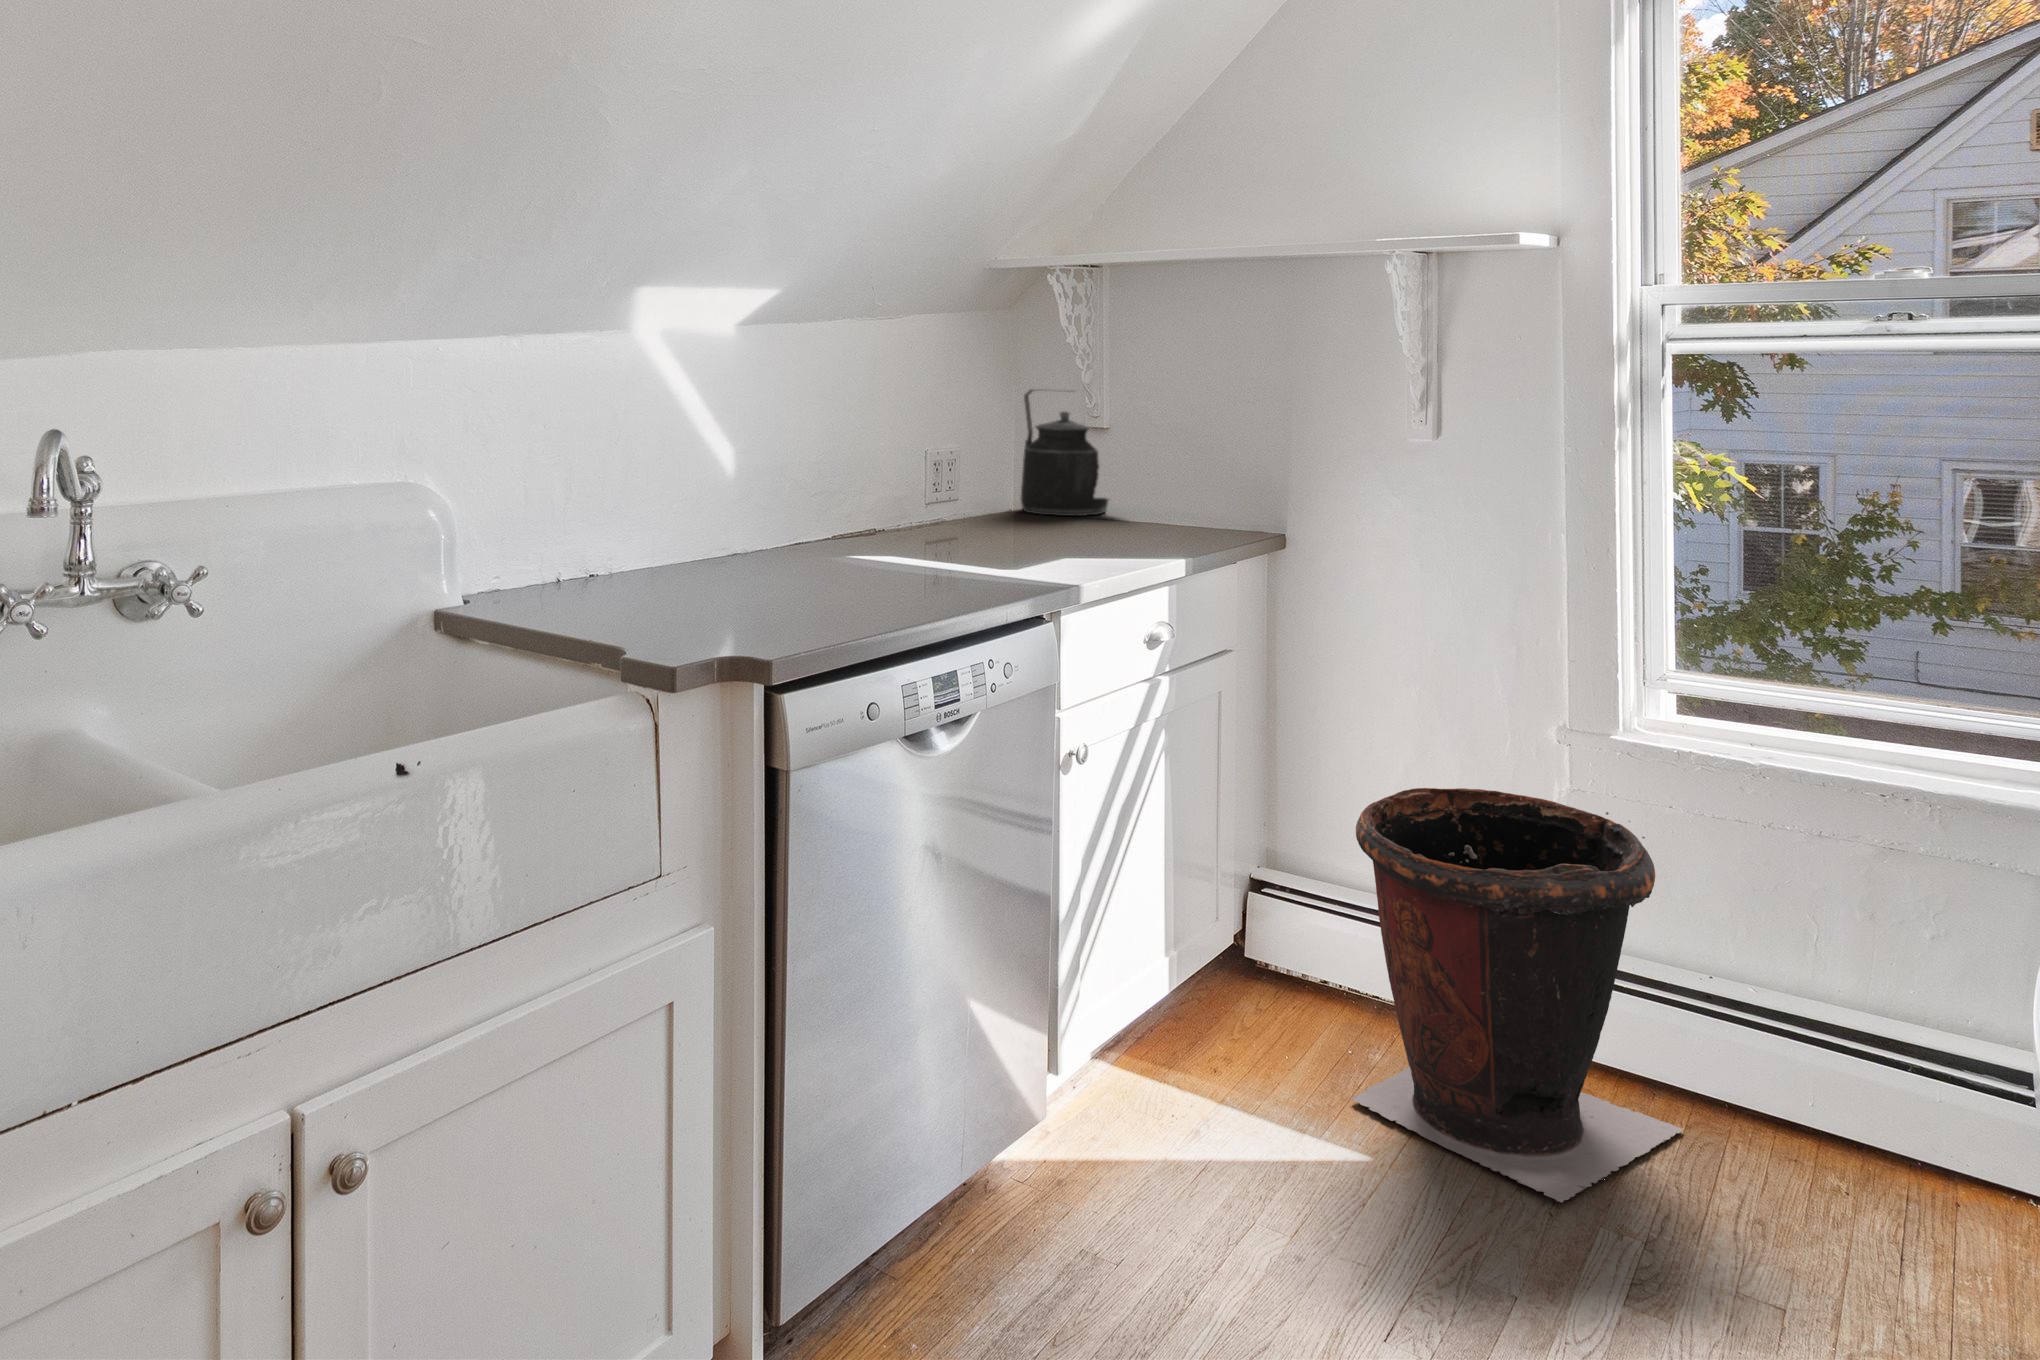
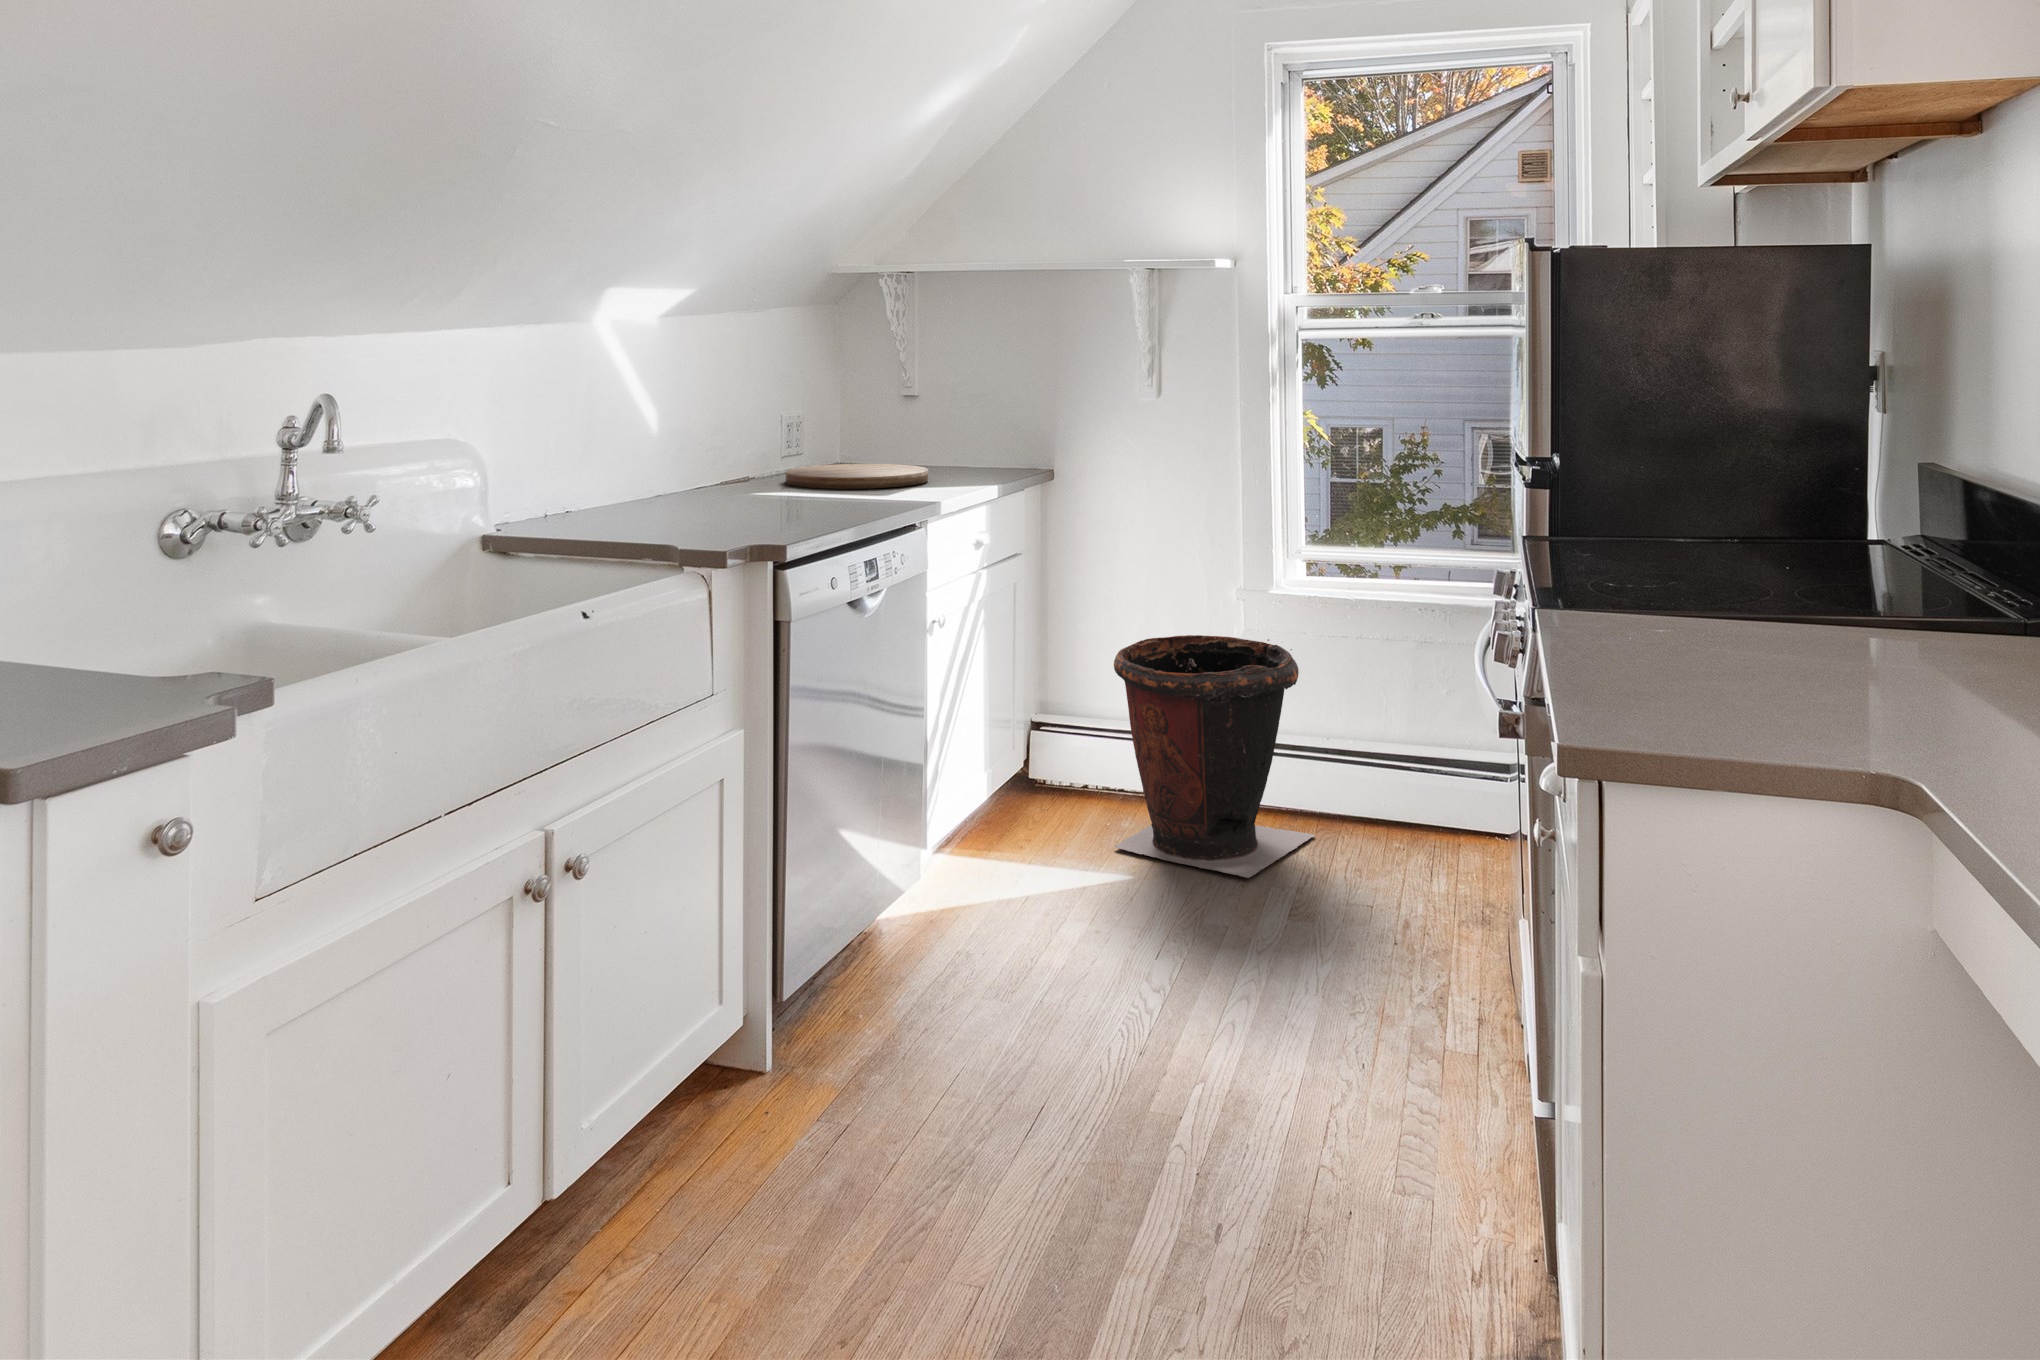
kettle: present [1021,389,1108,516] -> none [849,372,948,467]
cutting board: none [911,512,1100,551] -> present [786,464,928,489]

